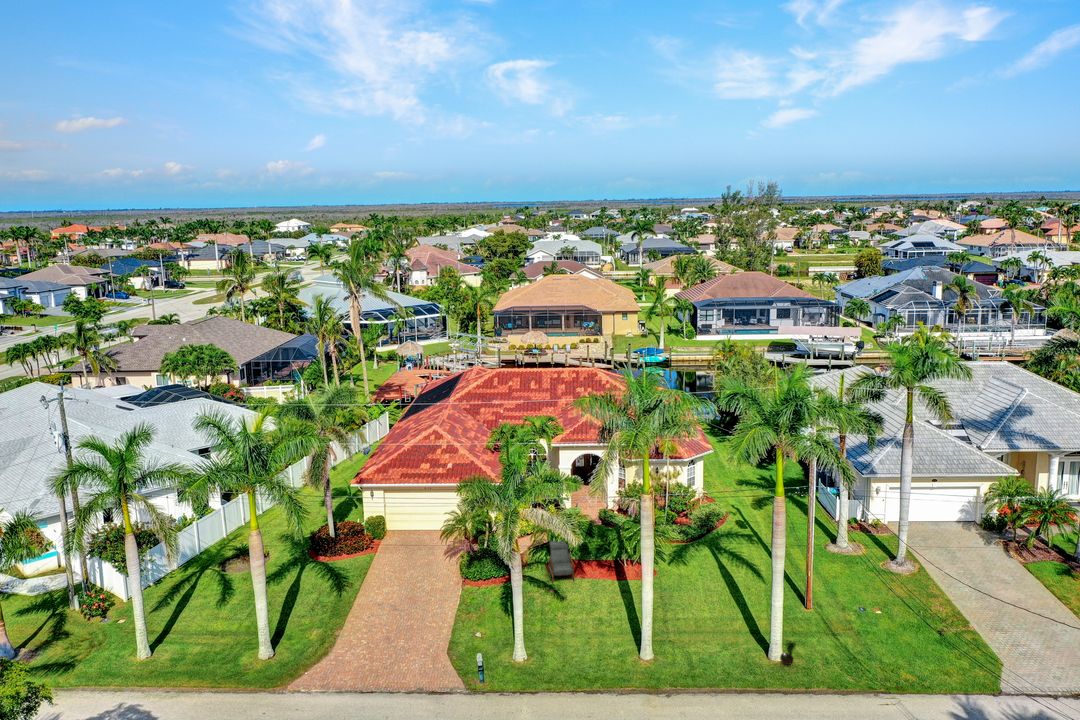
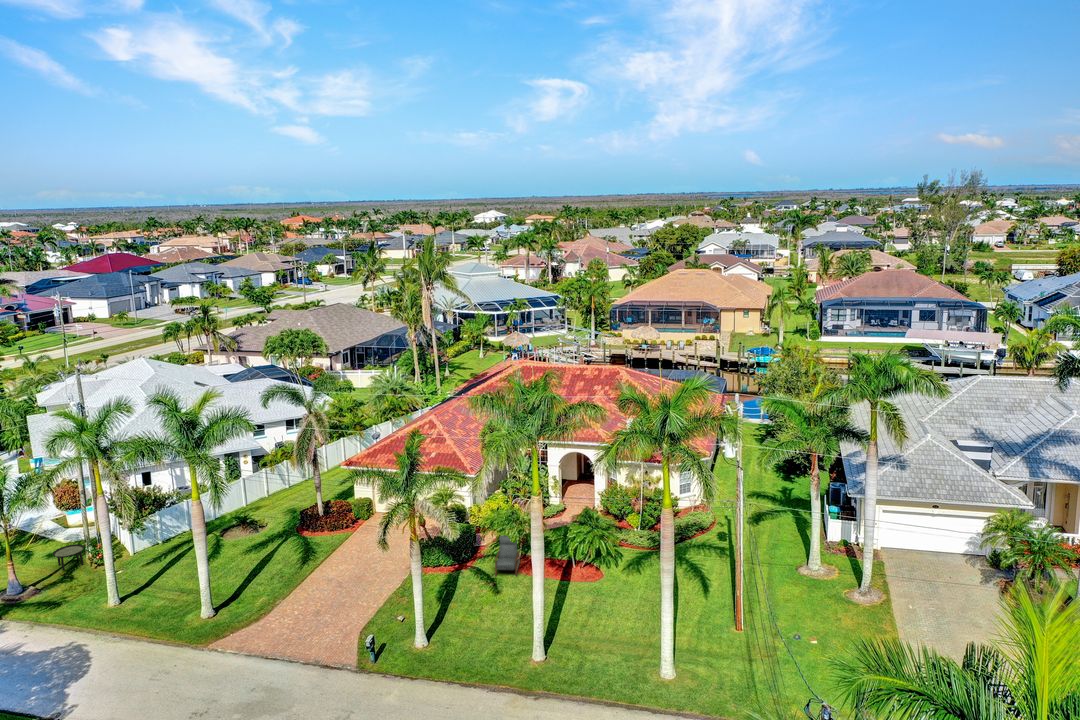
round table: none [34,595,71,627] -> present [53,544,84,571]
potted tree: present [780,641,796,665] -> none [669,658,686,684]

